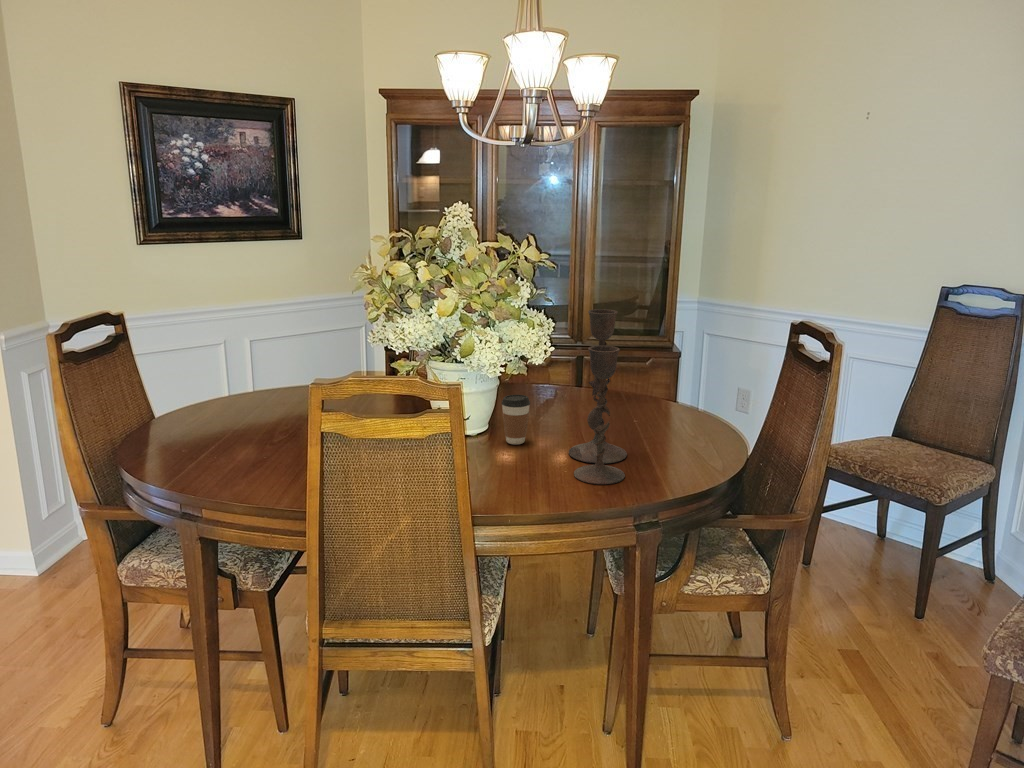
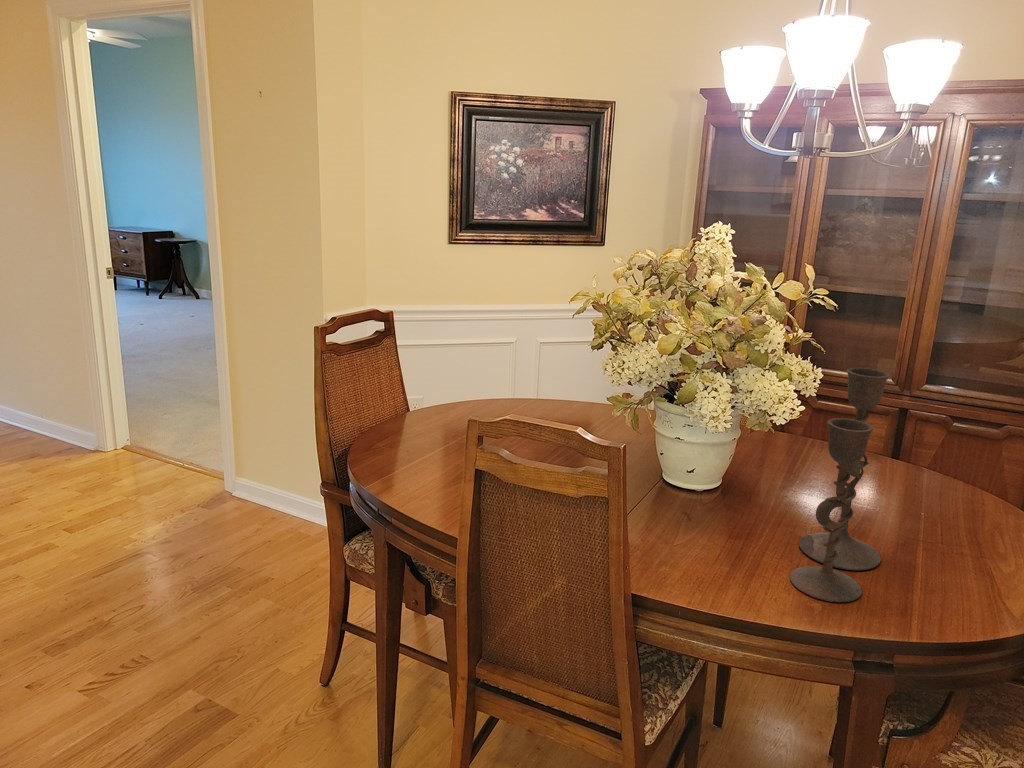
coffee cup: present [502,395,530,444] -> none [727,454,764,515]

